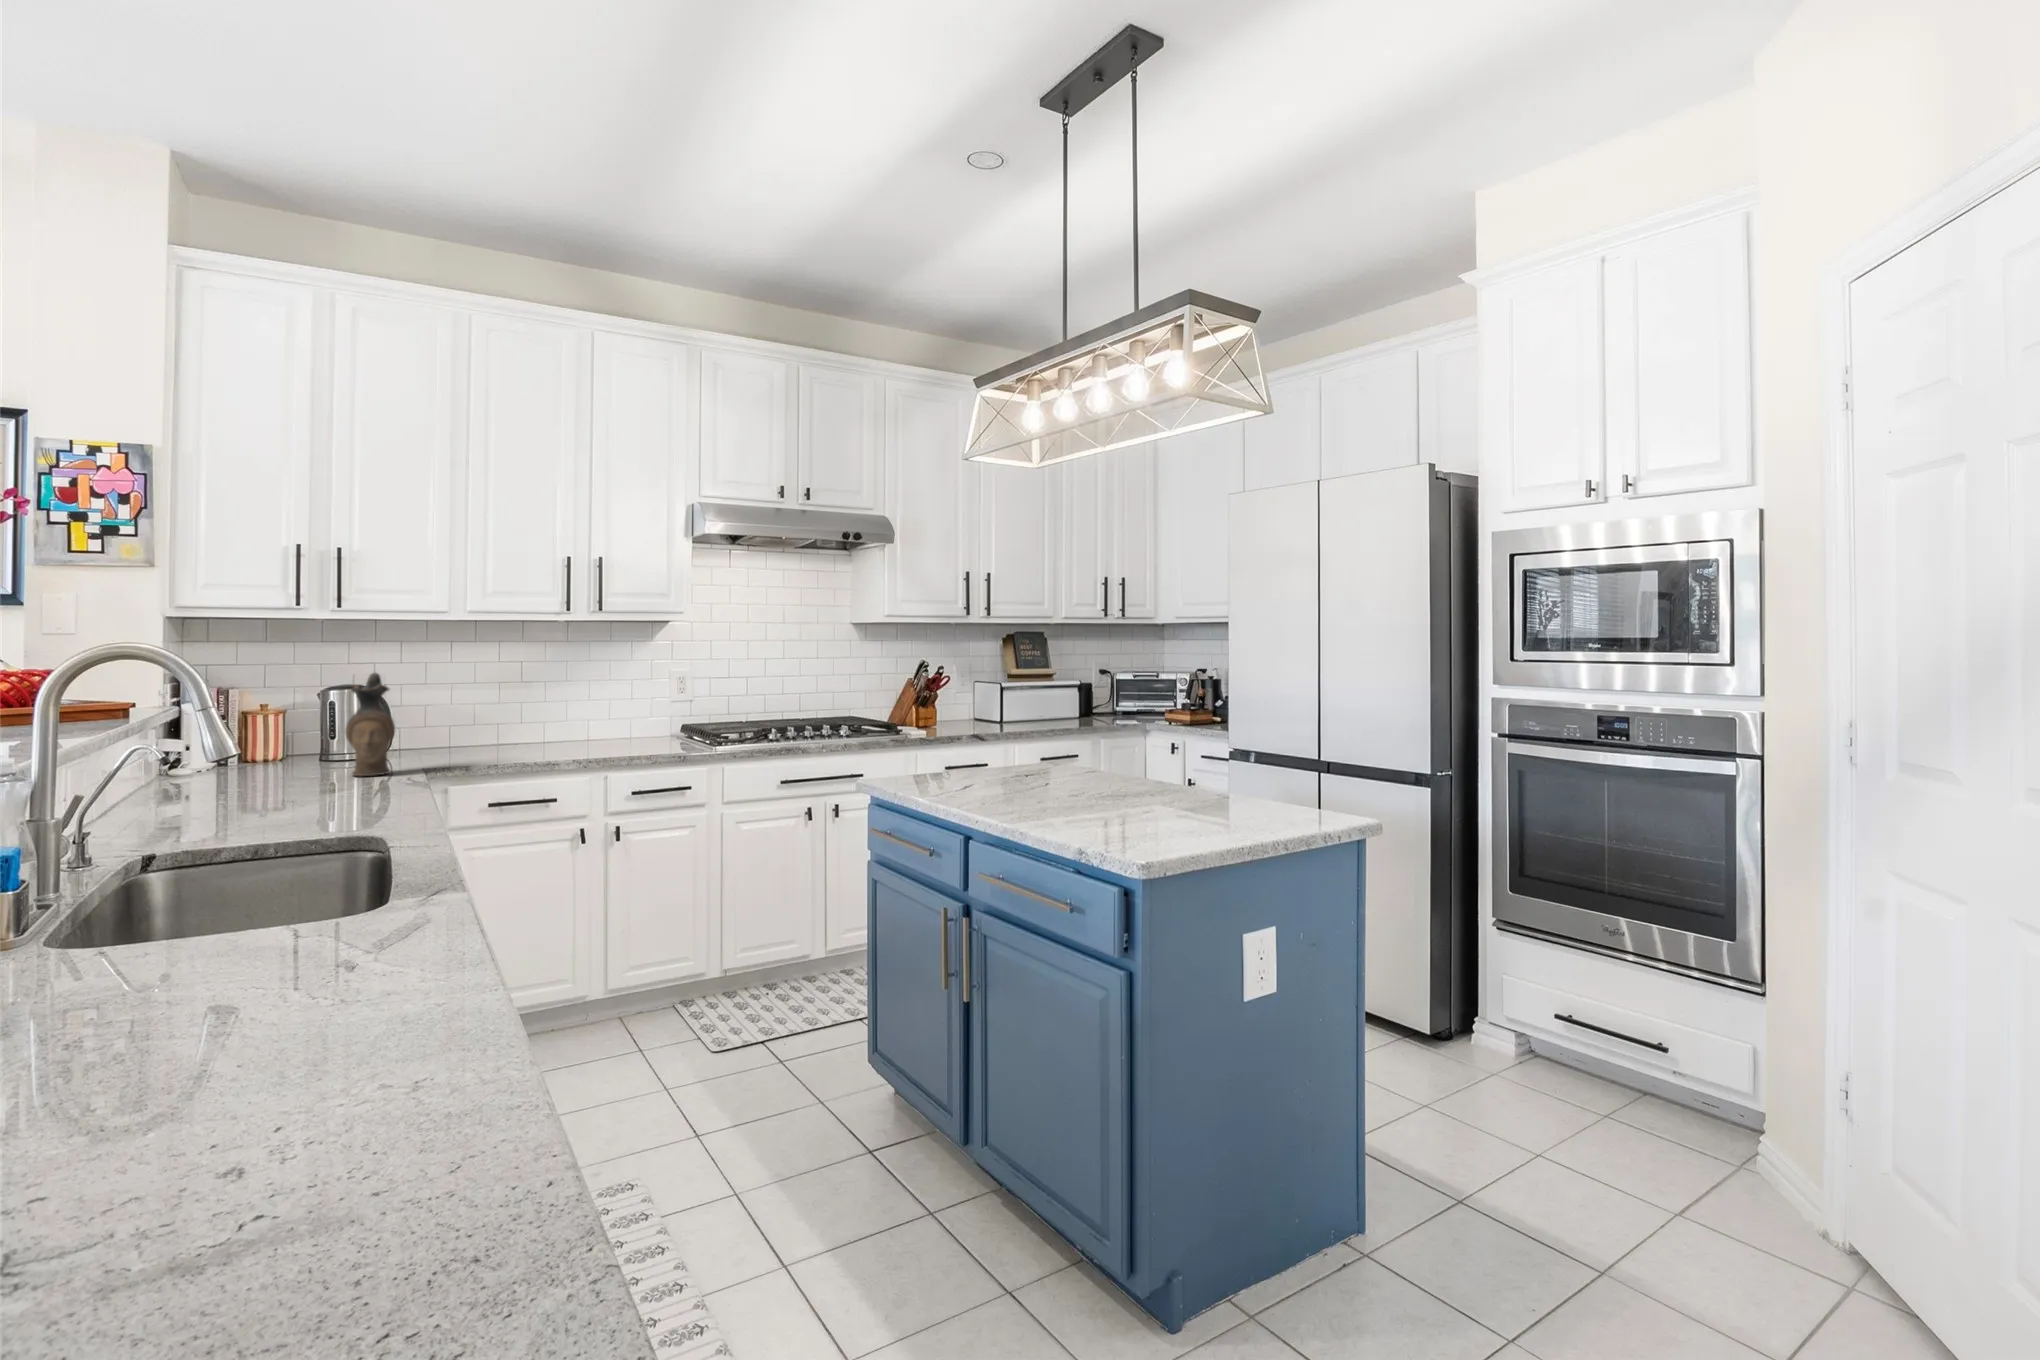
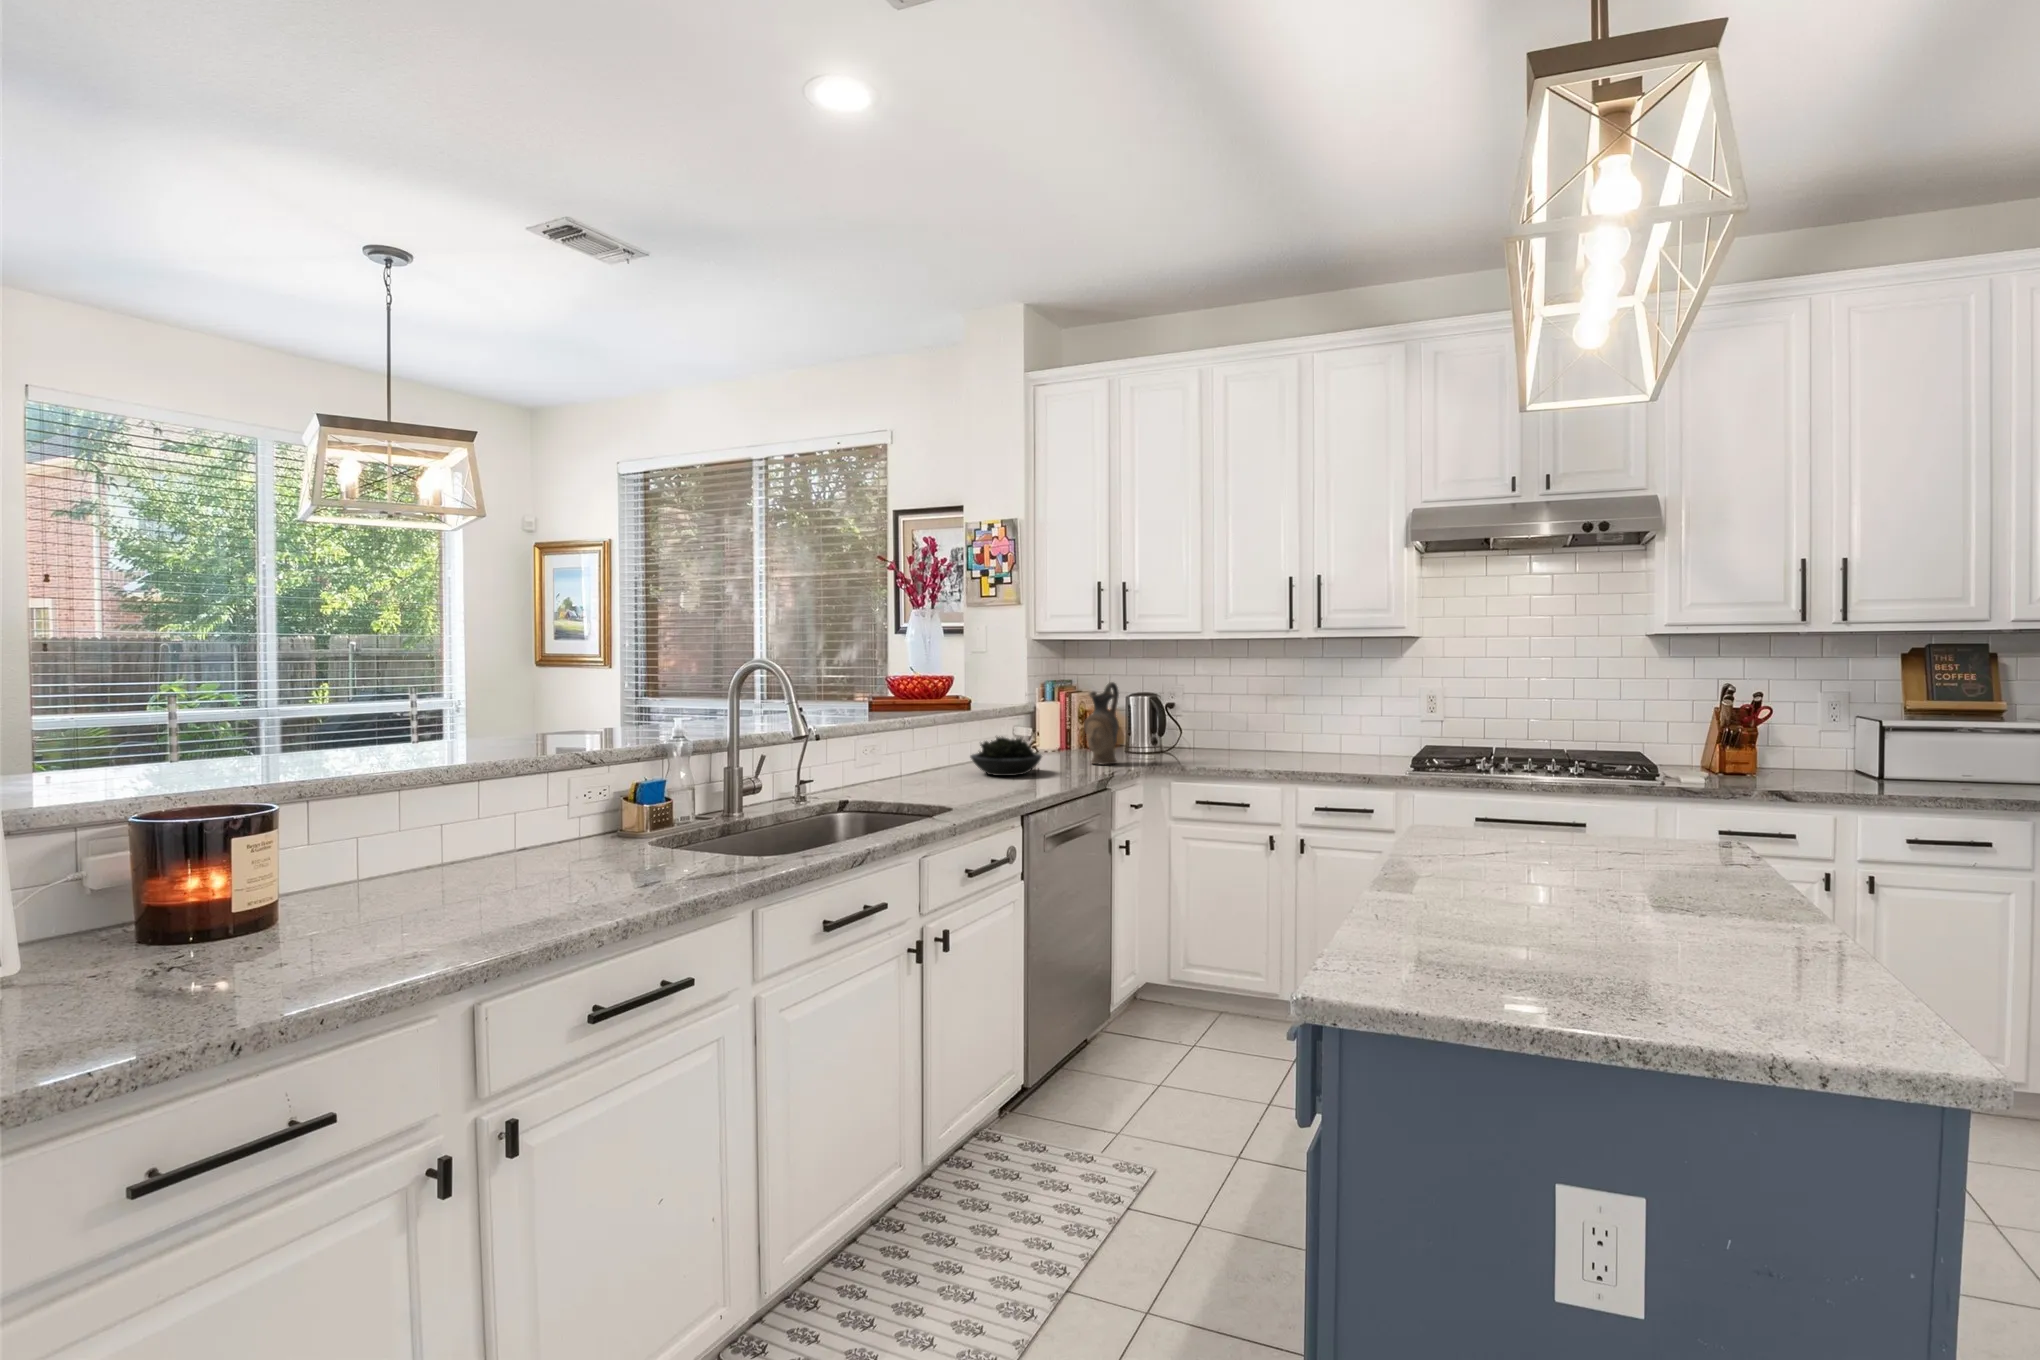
succulent plant: none [220,745,341,800] -> present [970,737,1042,776]

